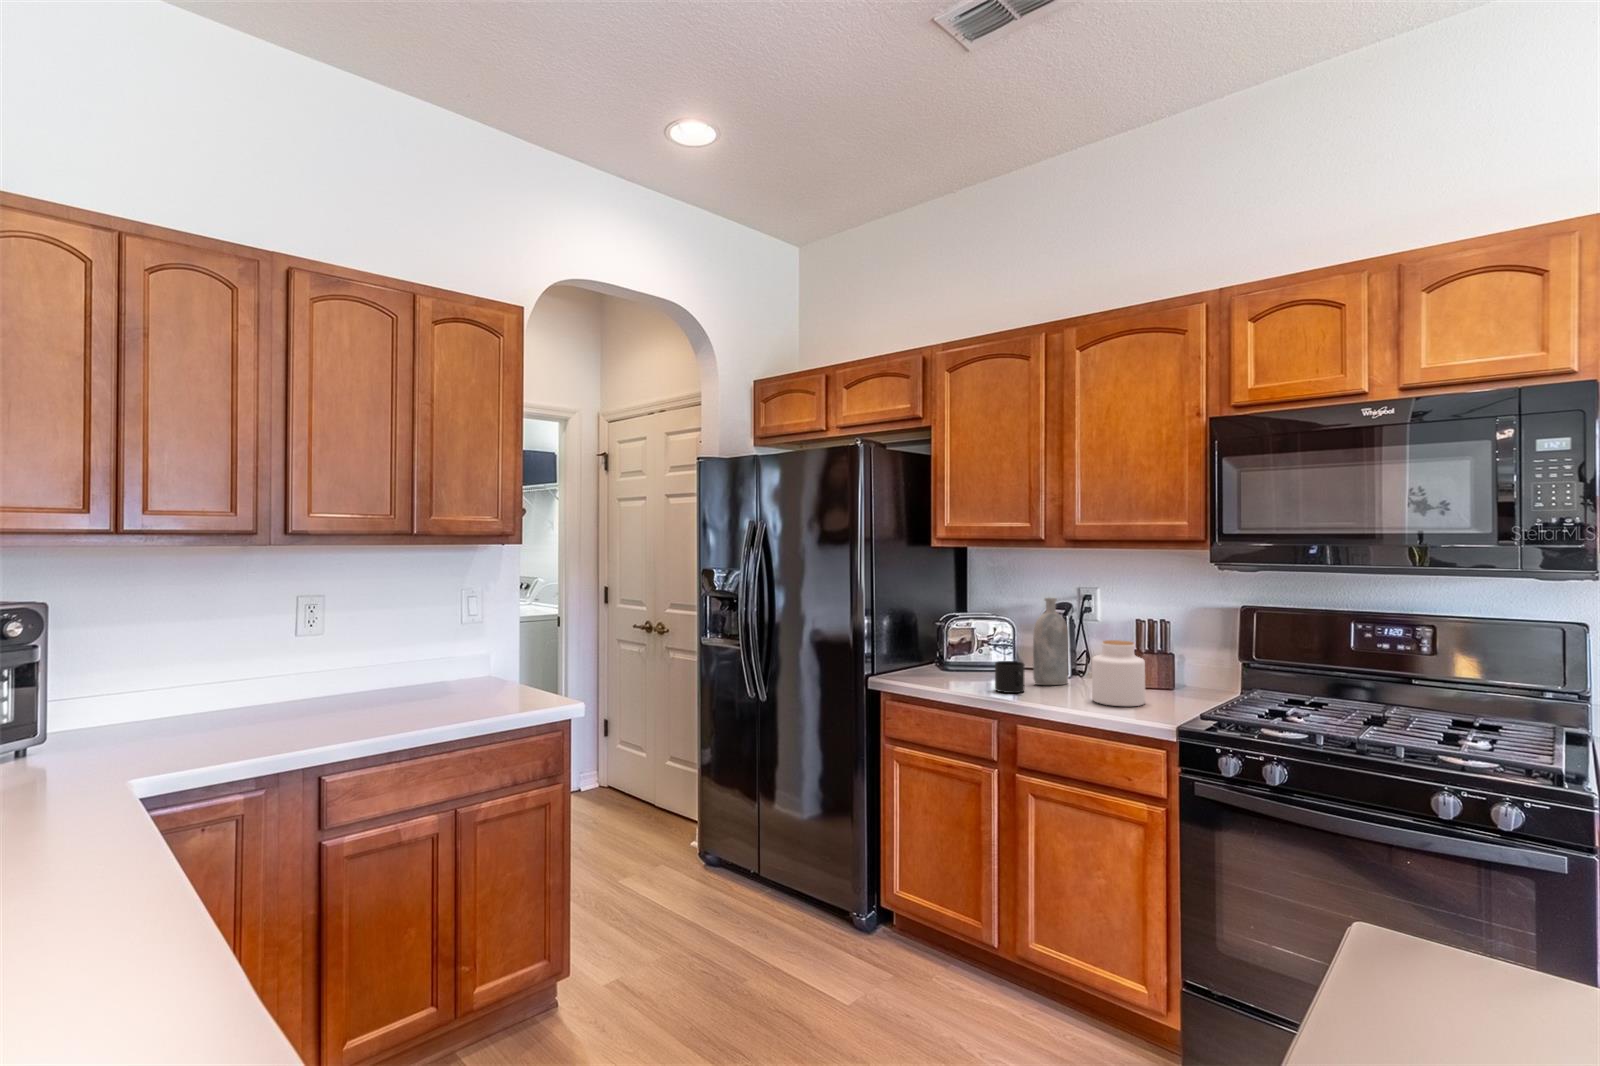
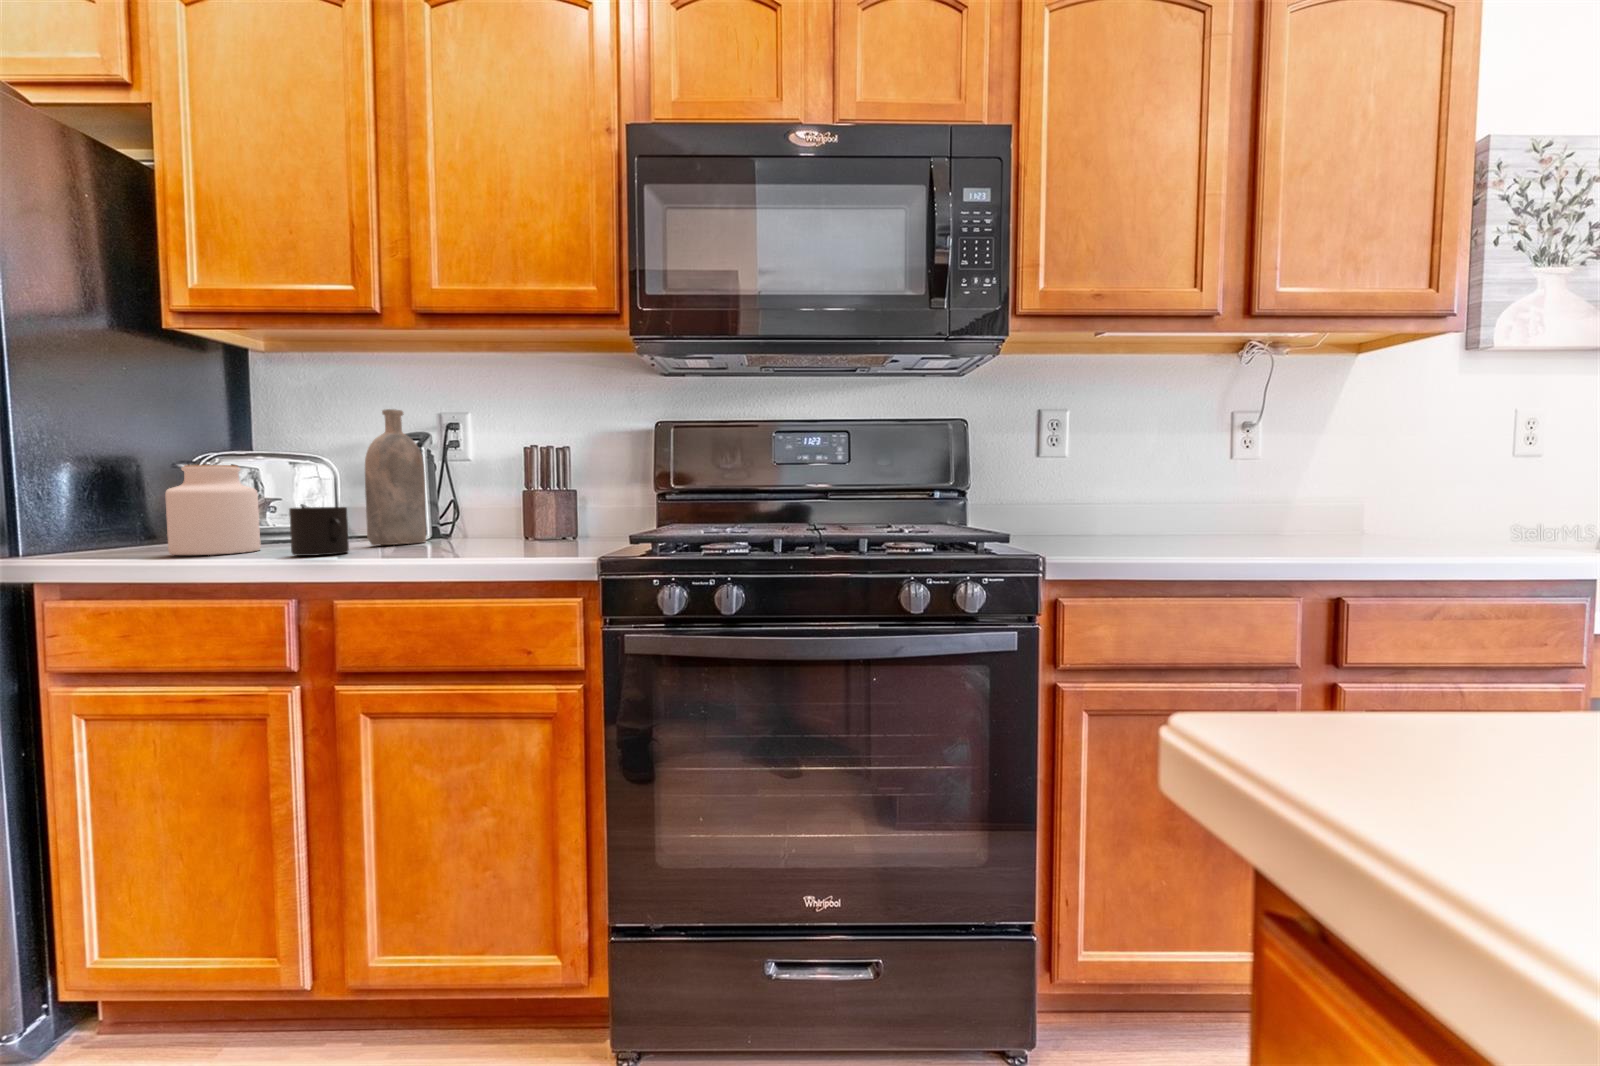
jar: present [1092,640,1145,706] -> present [165,465,261,555]

